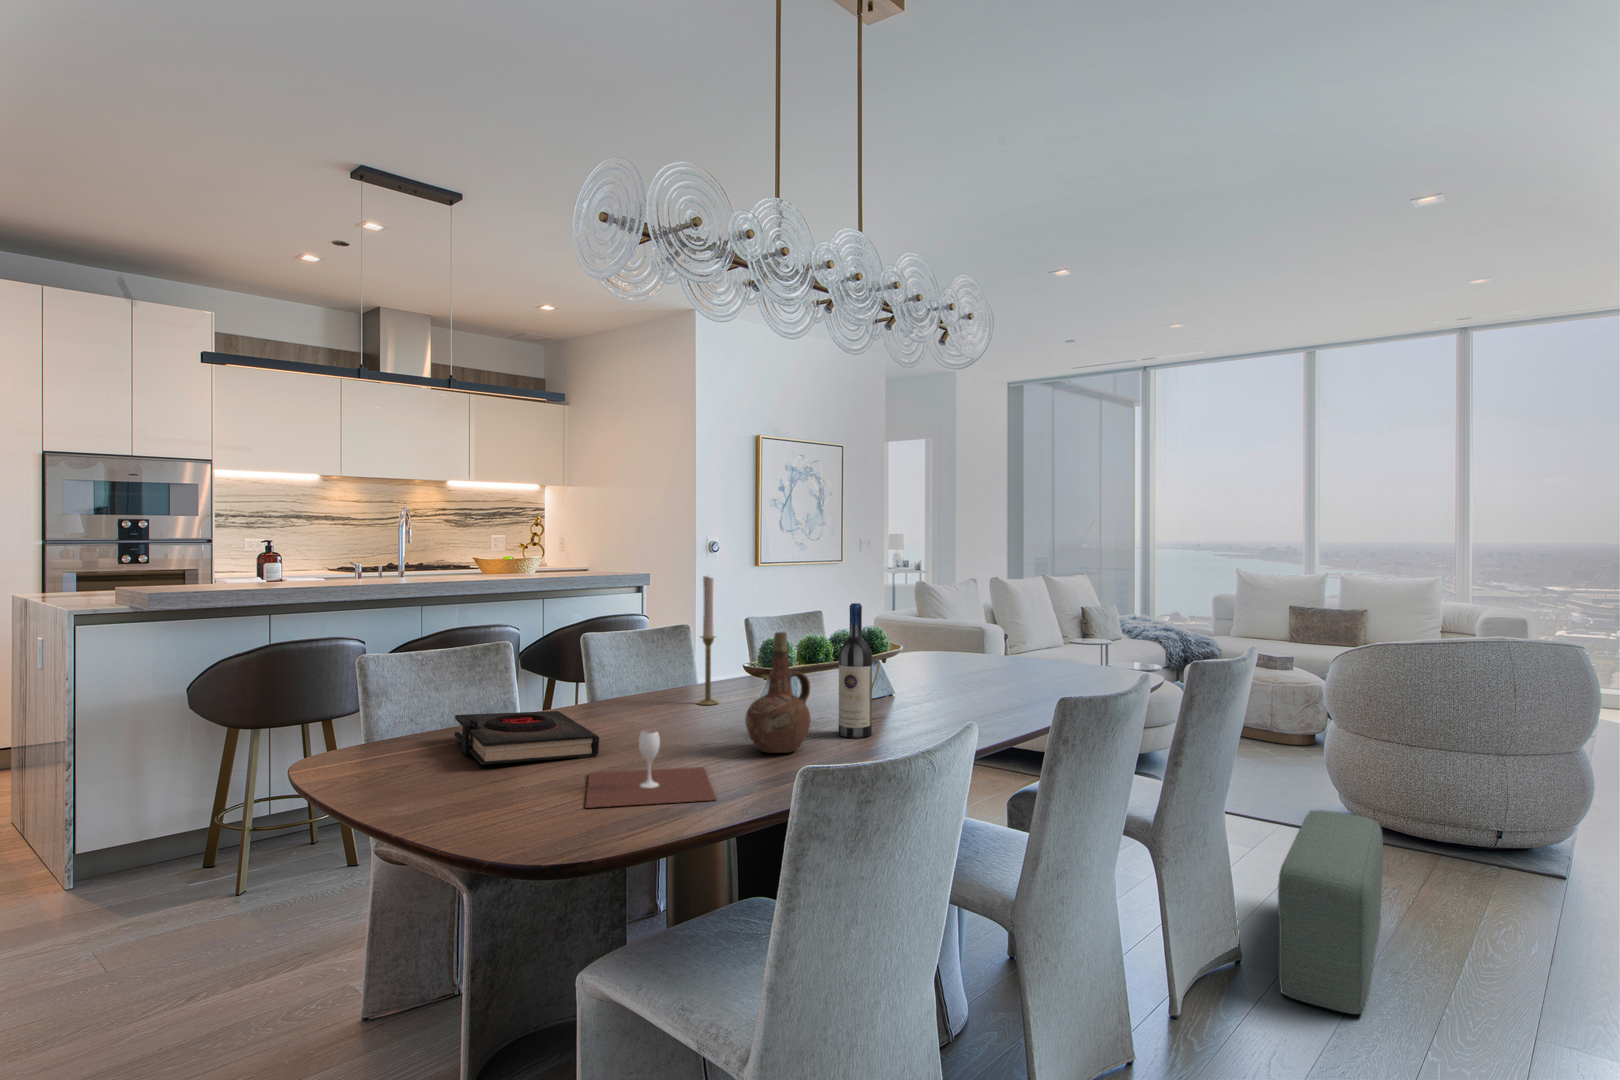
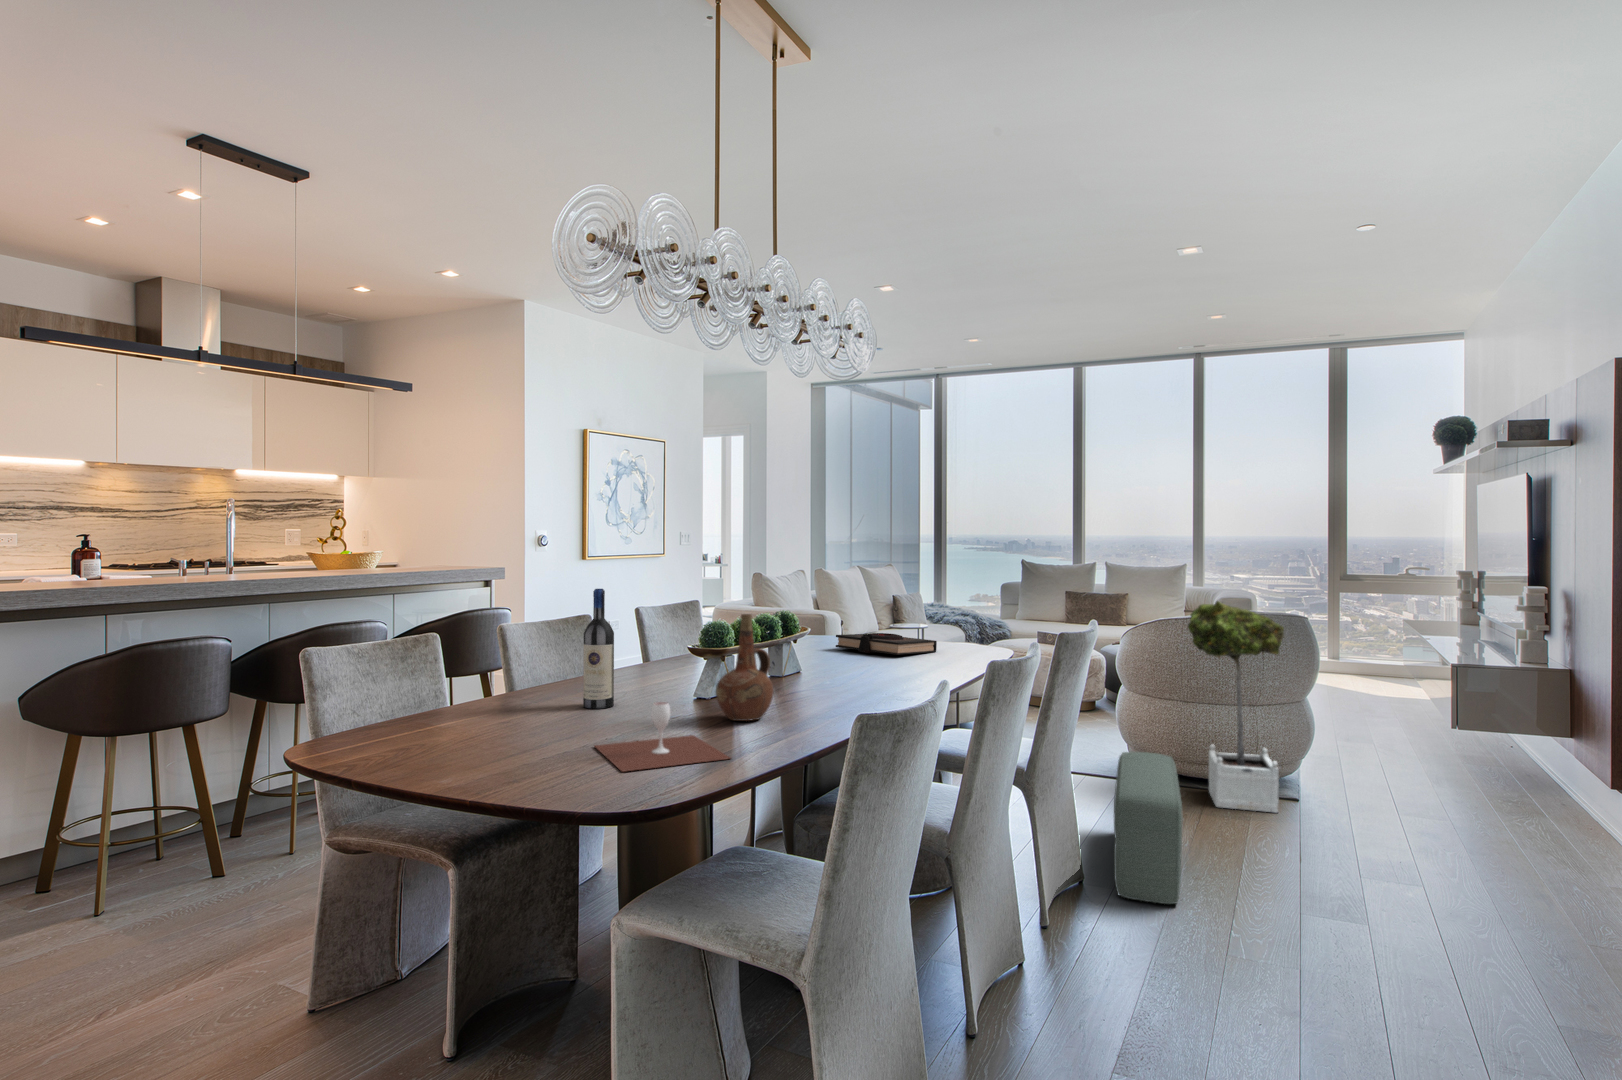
candlestick: present [698,576,718,705] -> none [629,565,650,686]
wine bottle: present [839,603,872,738] -> present [583,589,614,709]
potted tree: none [1417,625,1556,903] -> present [1188,601,1284,813]
book: present [454,711,599,764] -> present [836,633,937,655]

